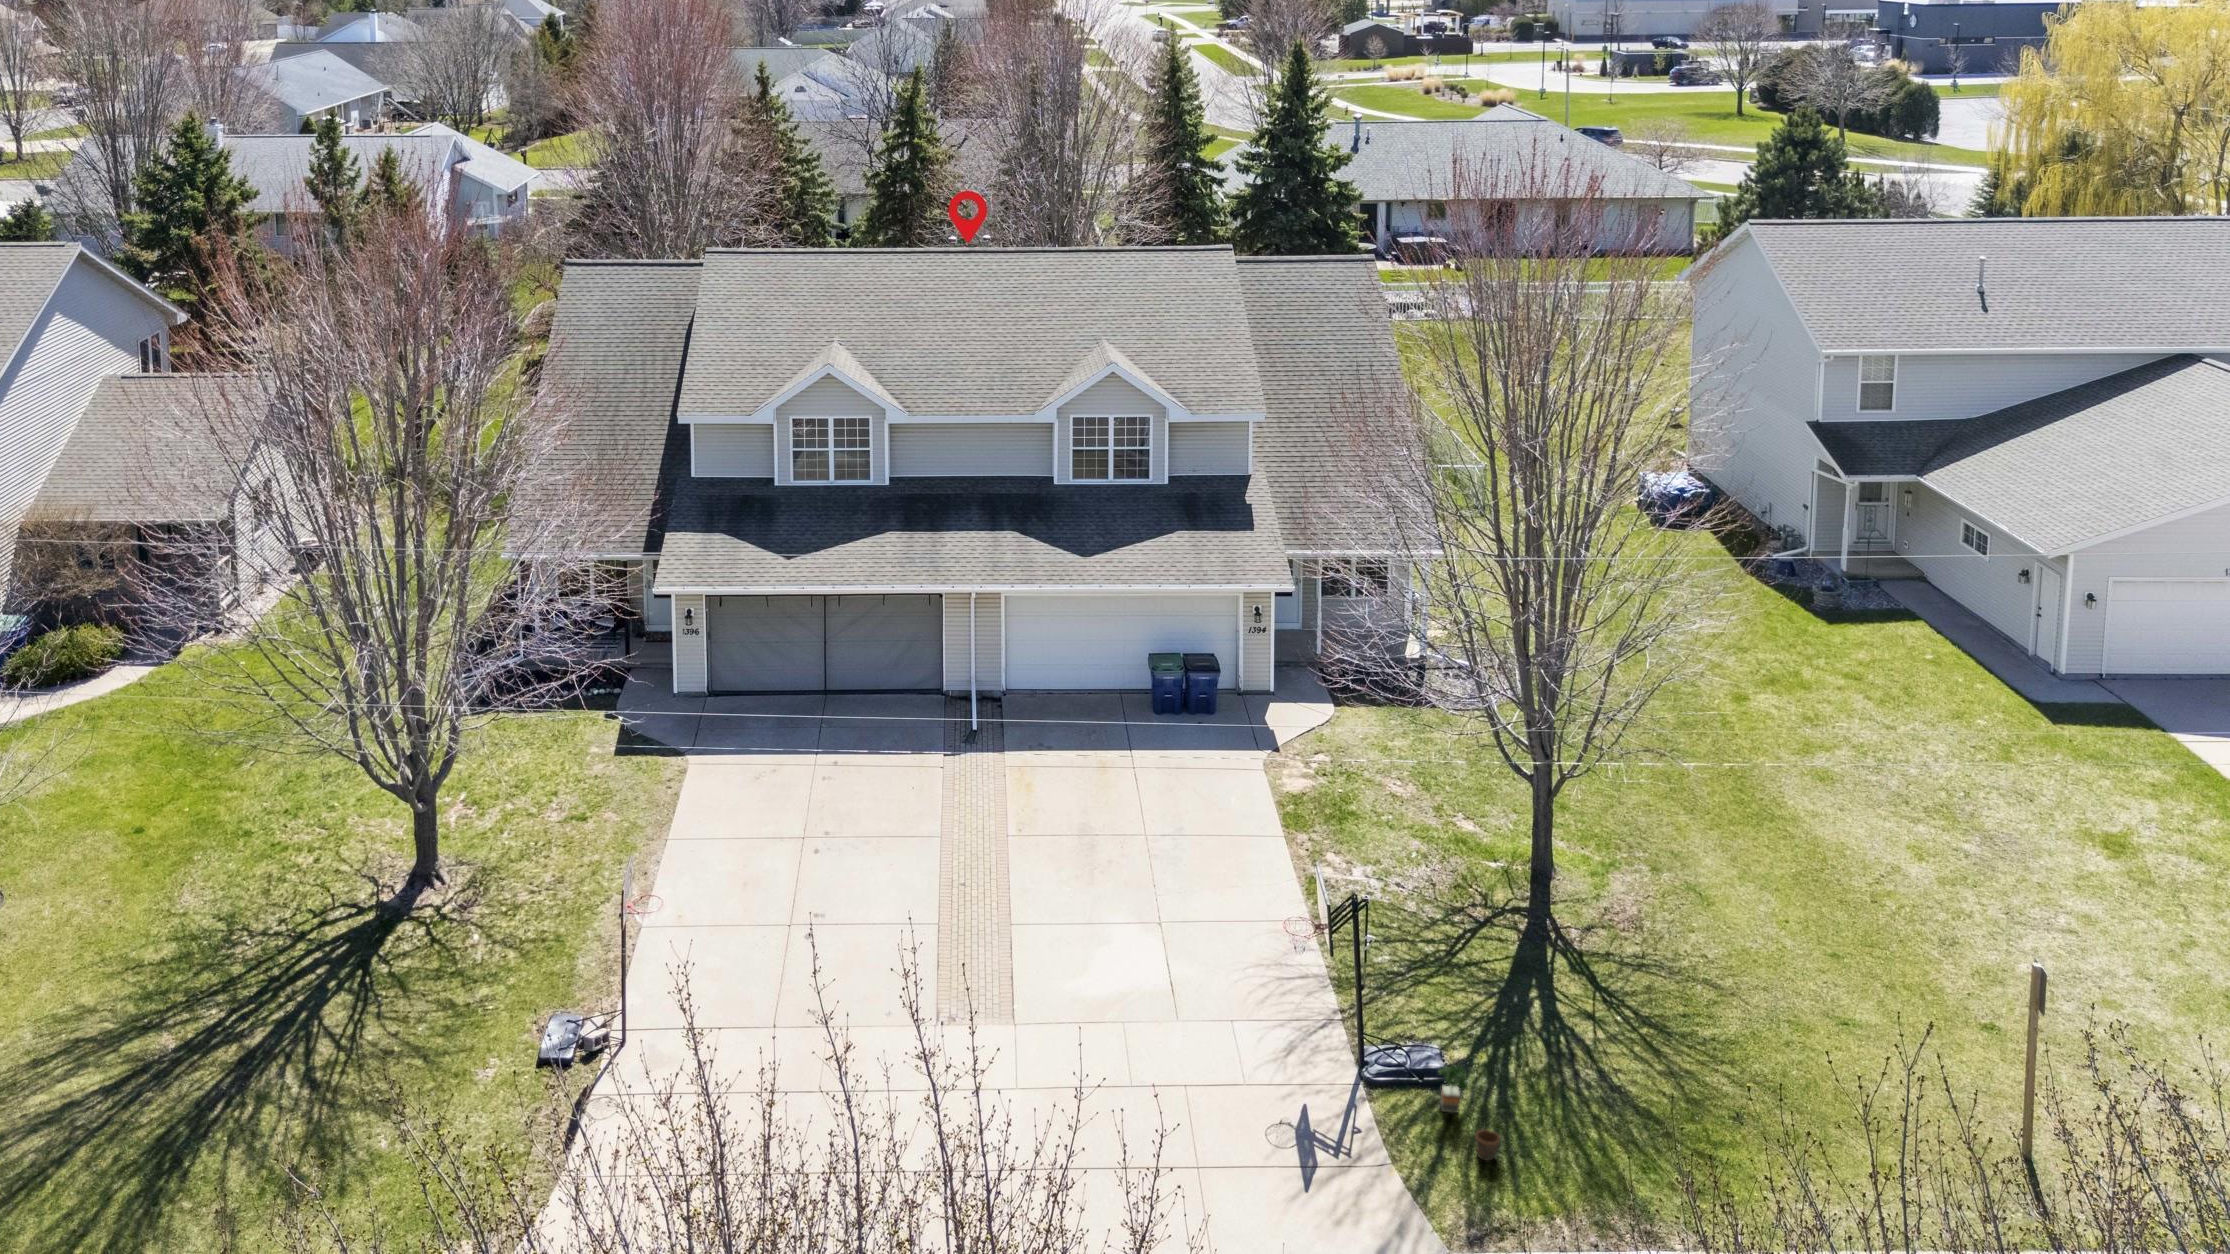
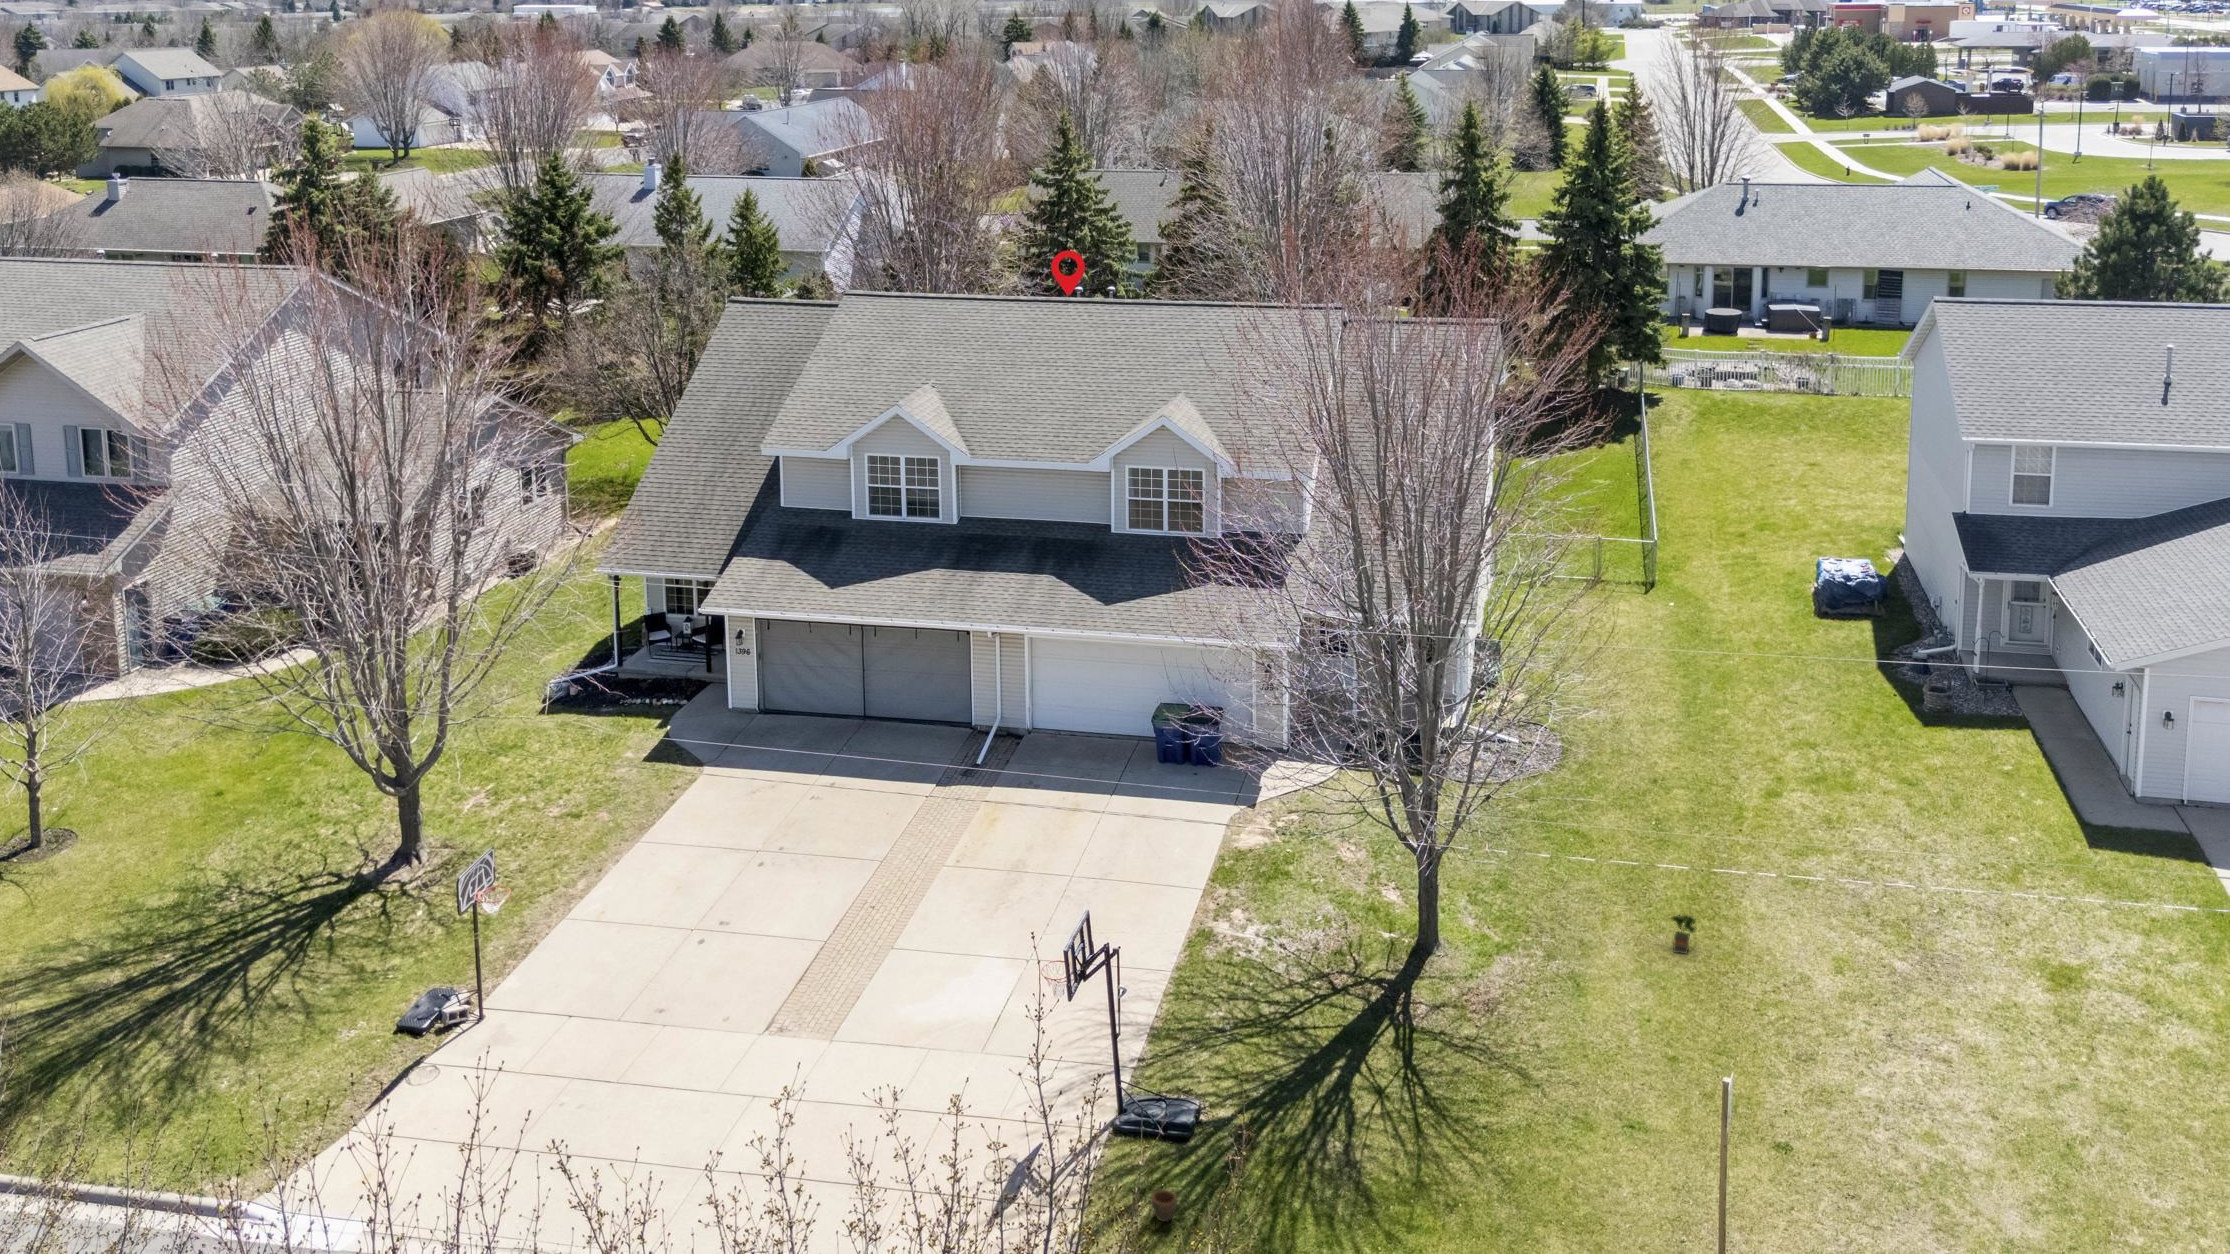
potted tree: present [1439,1066,1469,1113] -> present [1671,915,1697,954]

